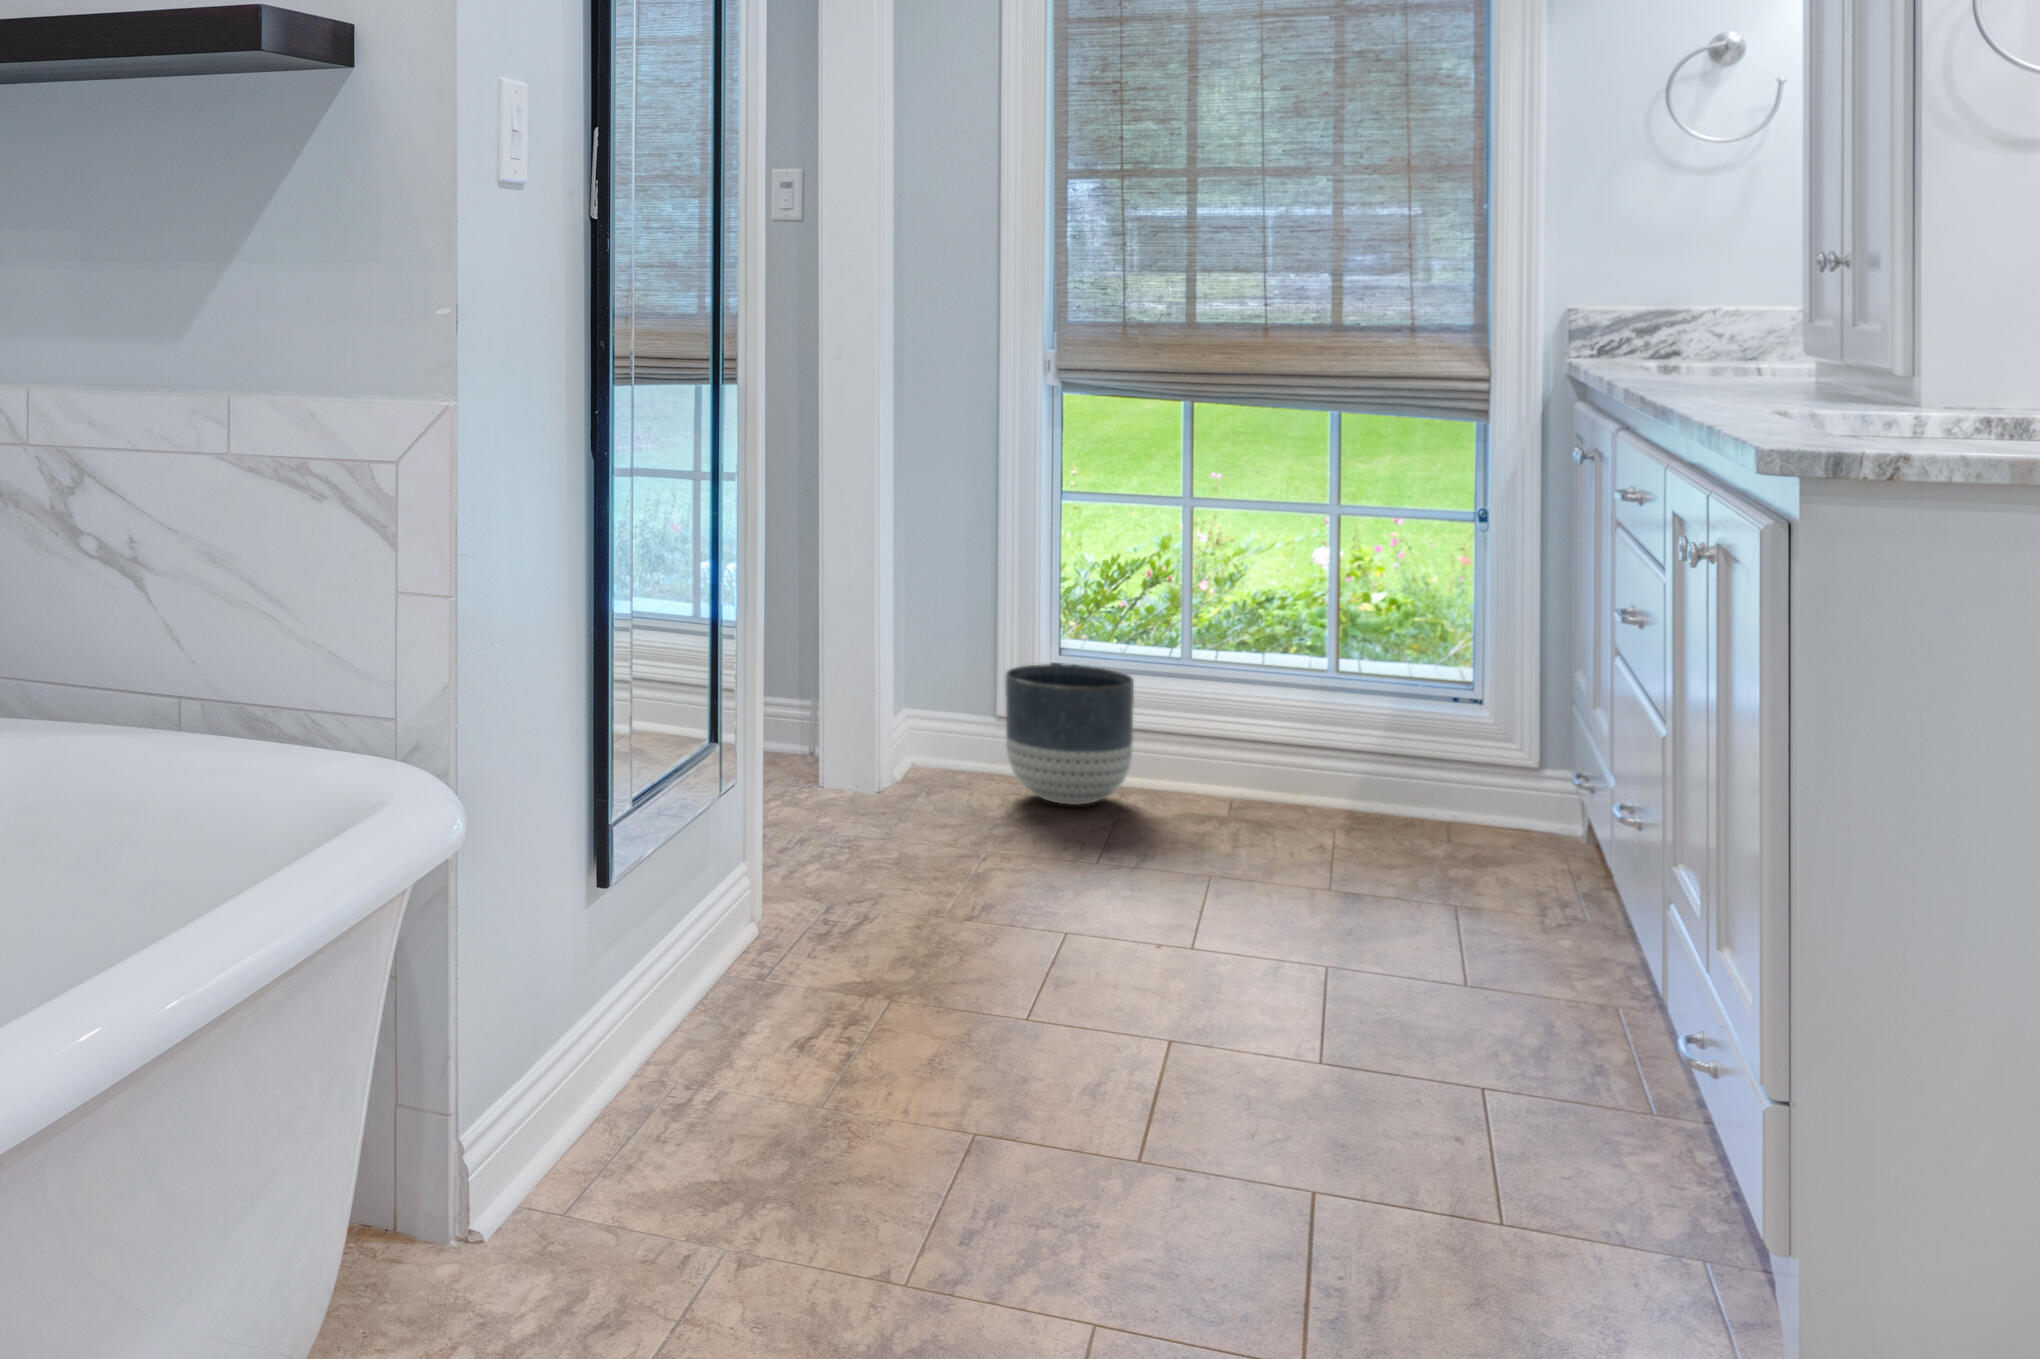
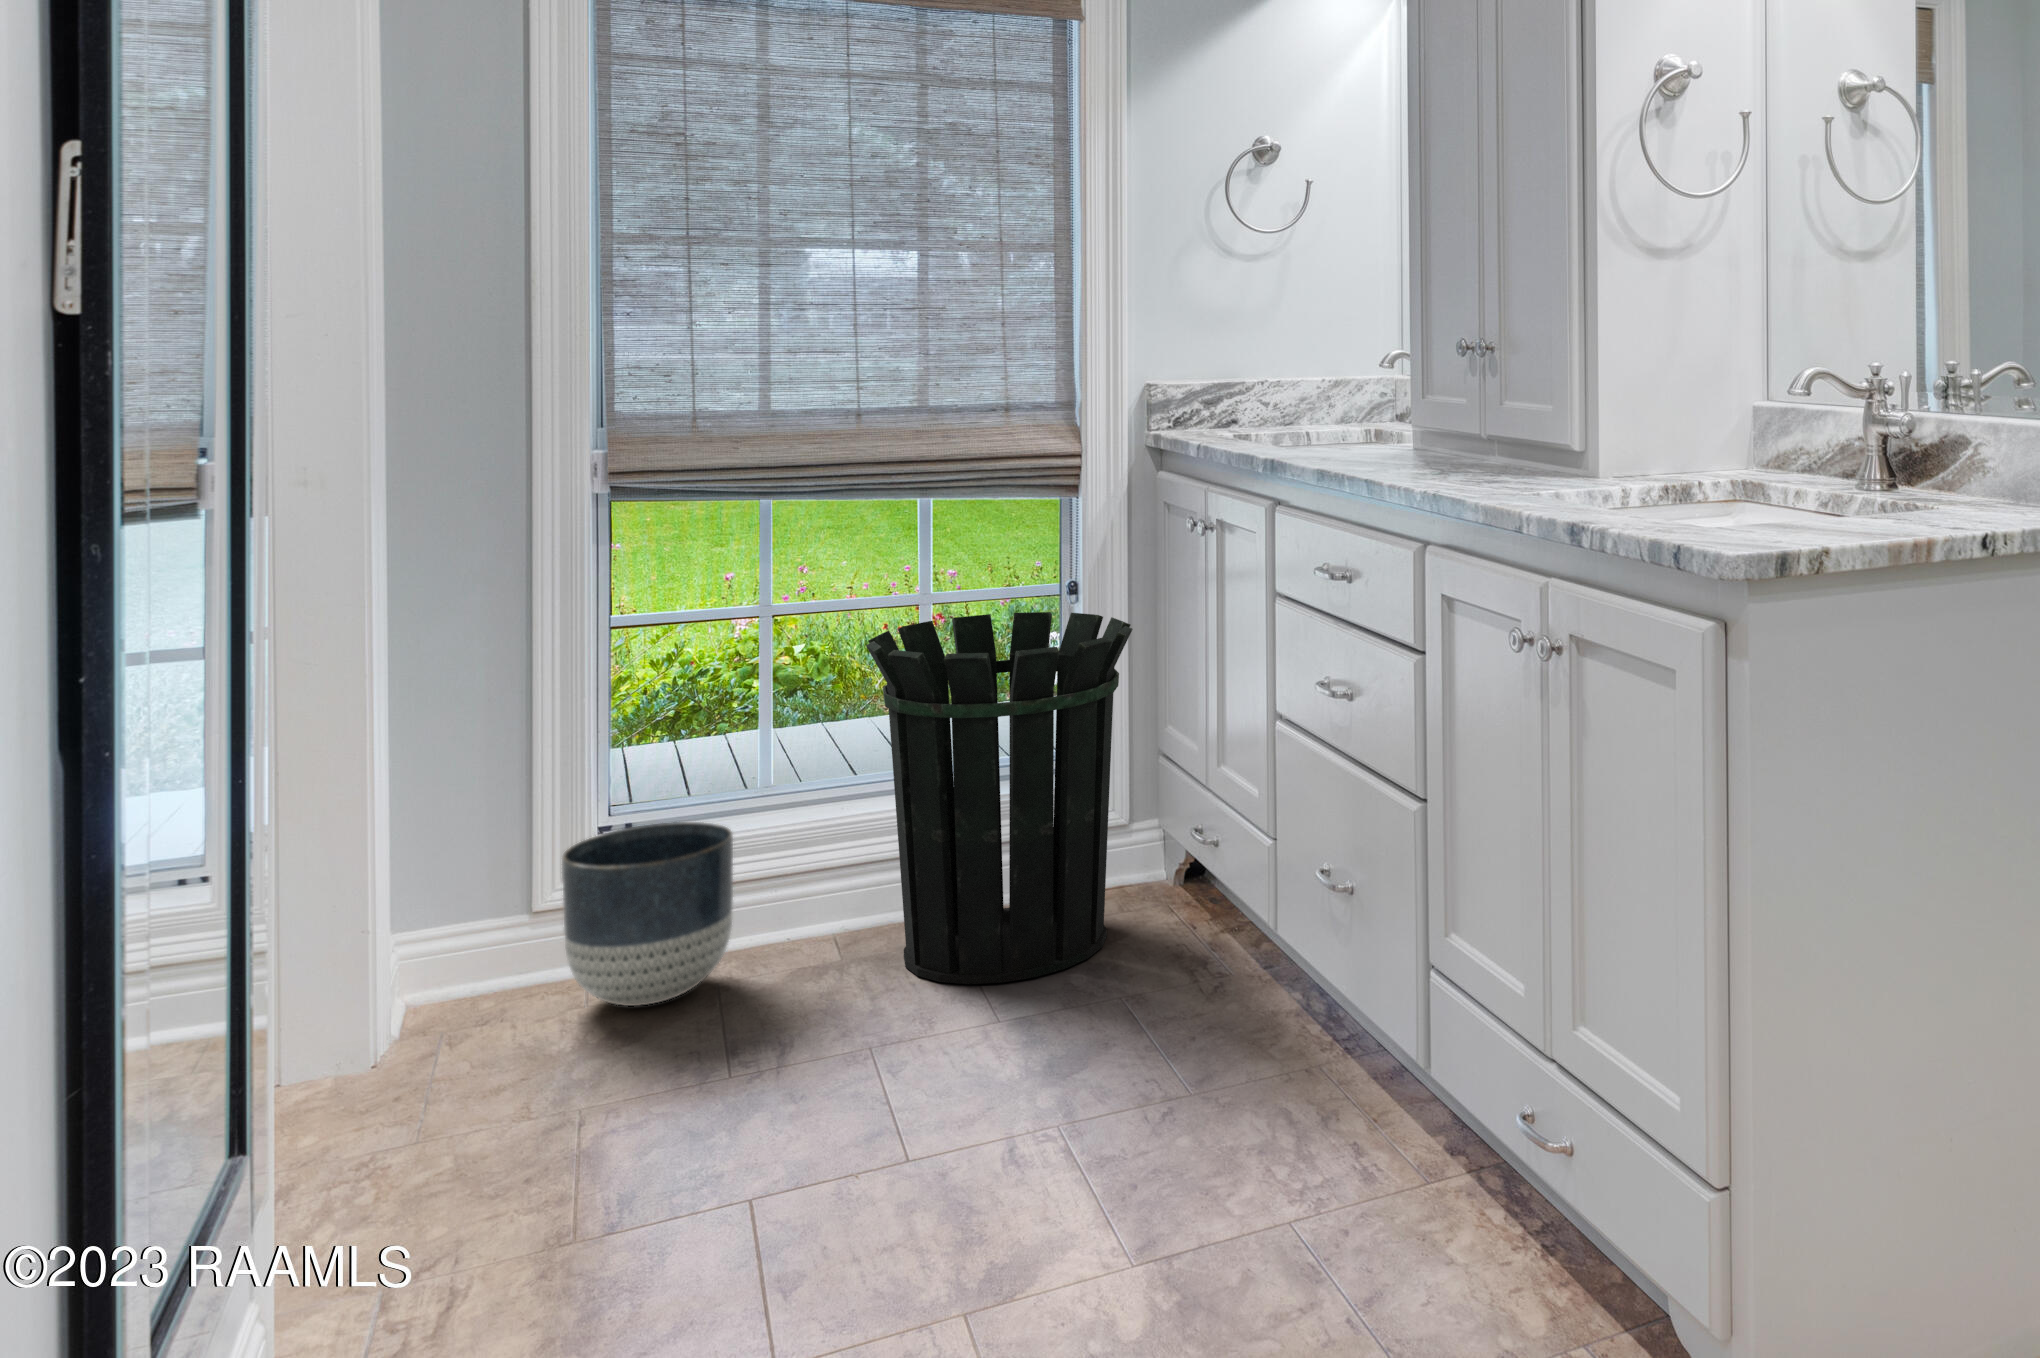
waste bin: none [1245,528,1513,870] -> present [866,612,1133,984]

